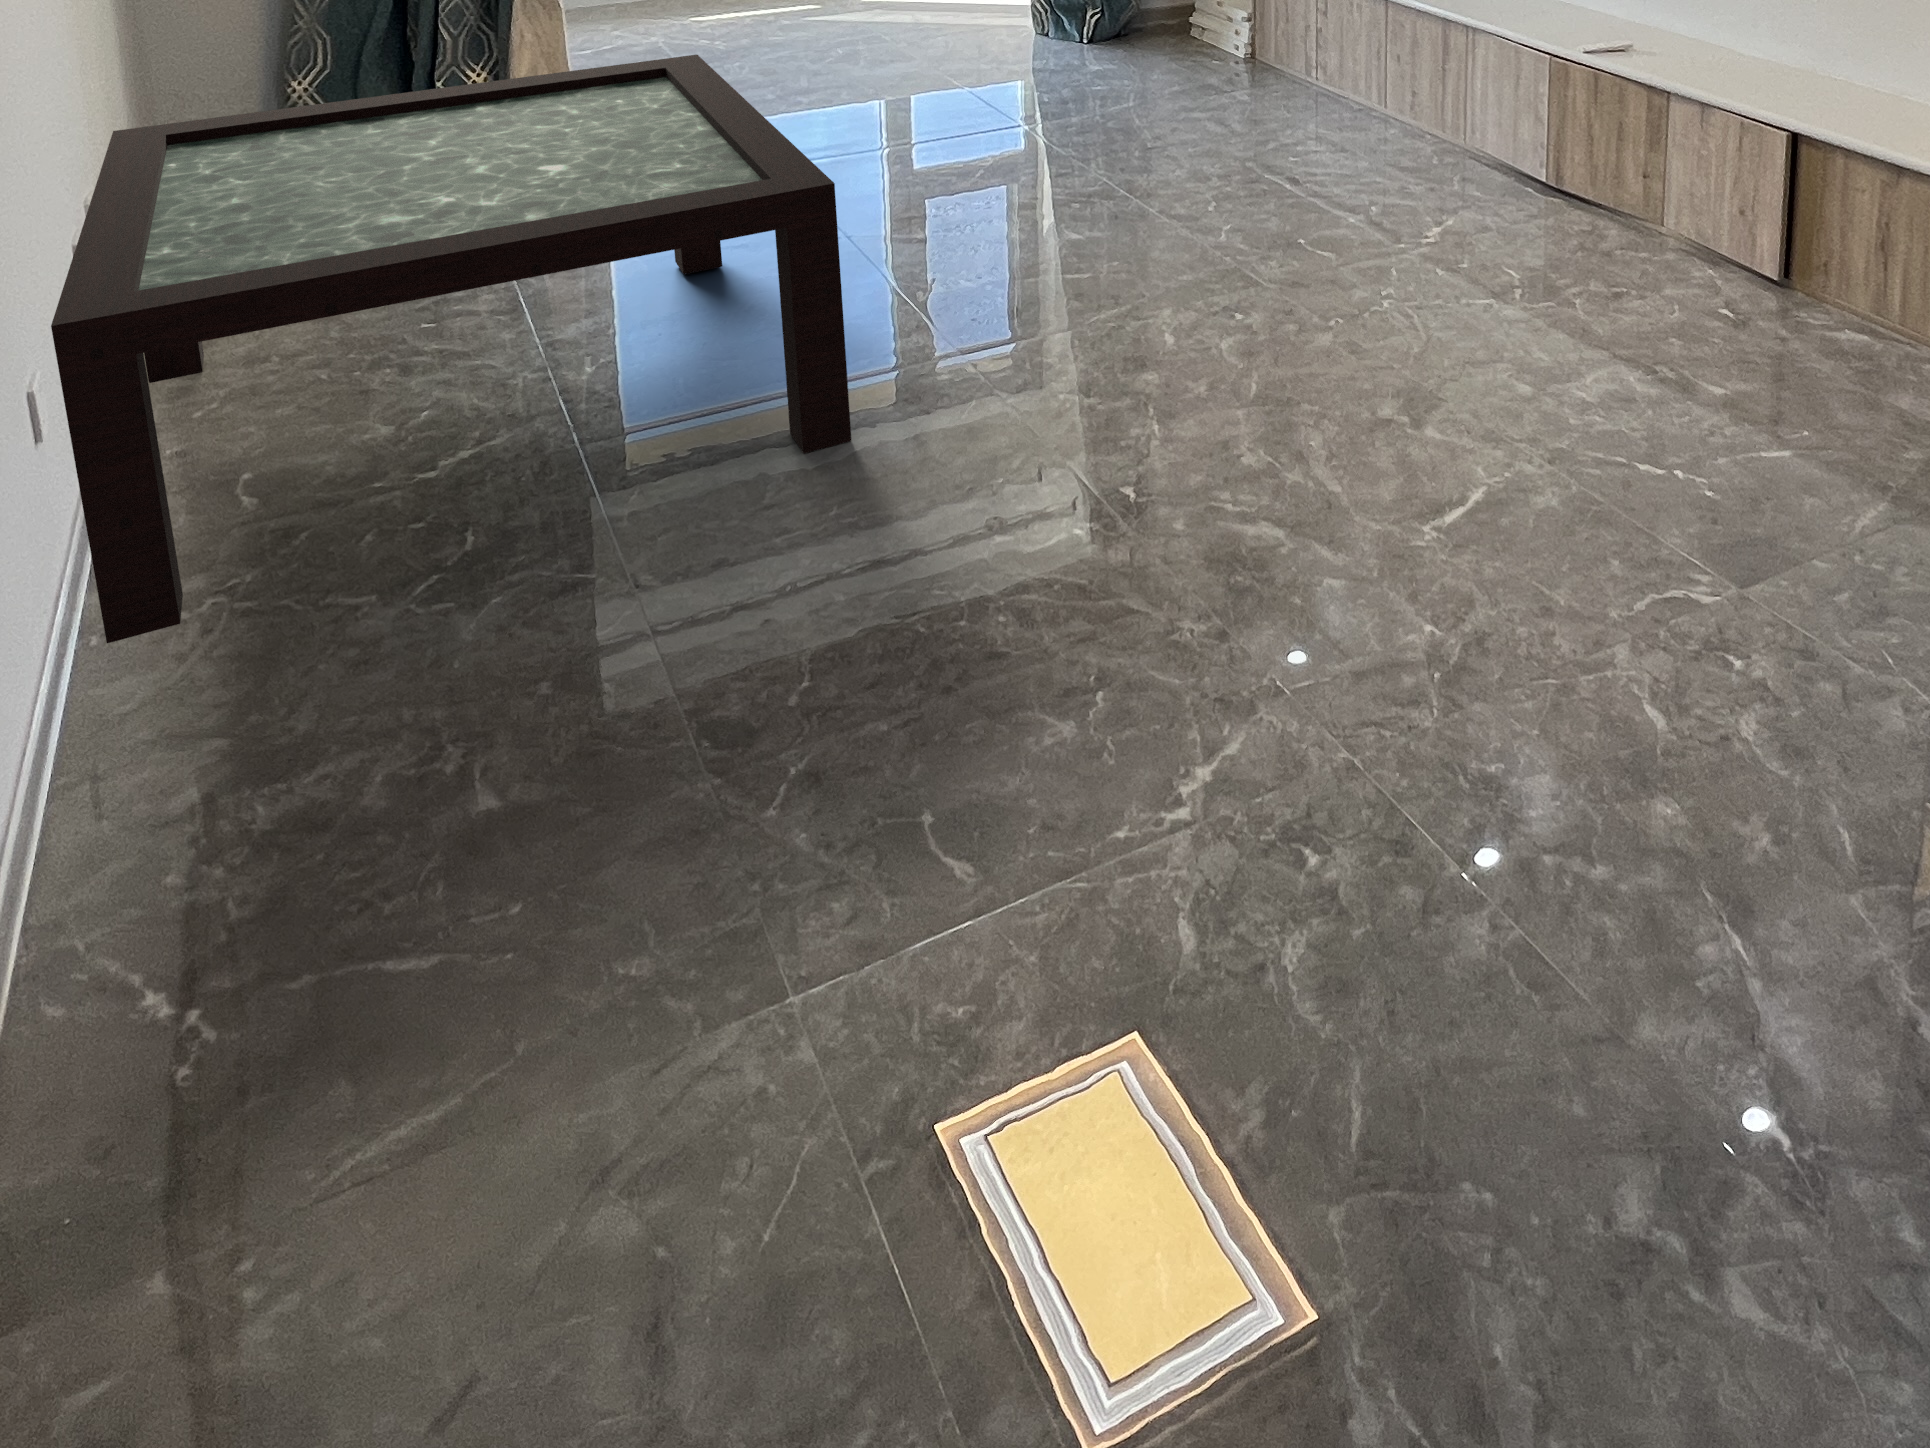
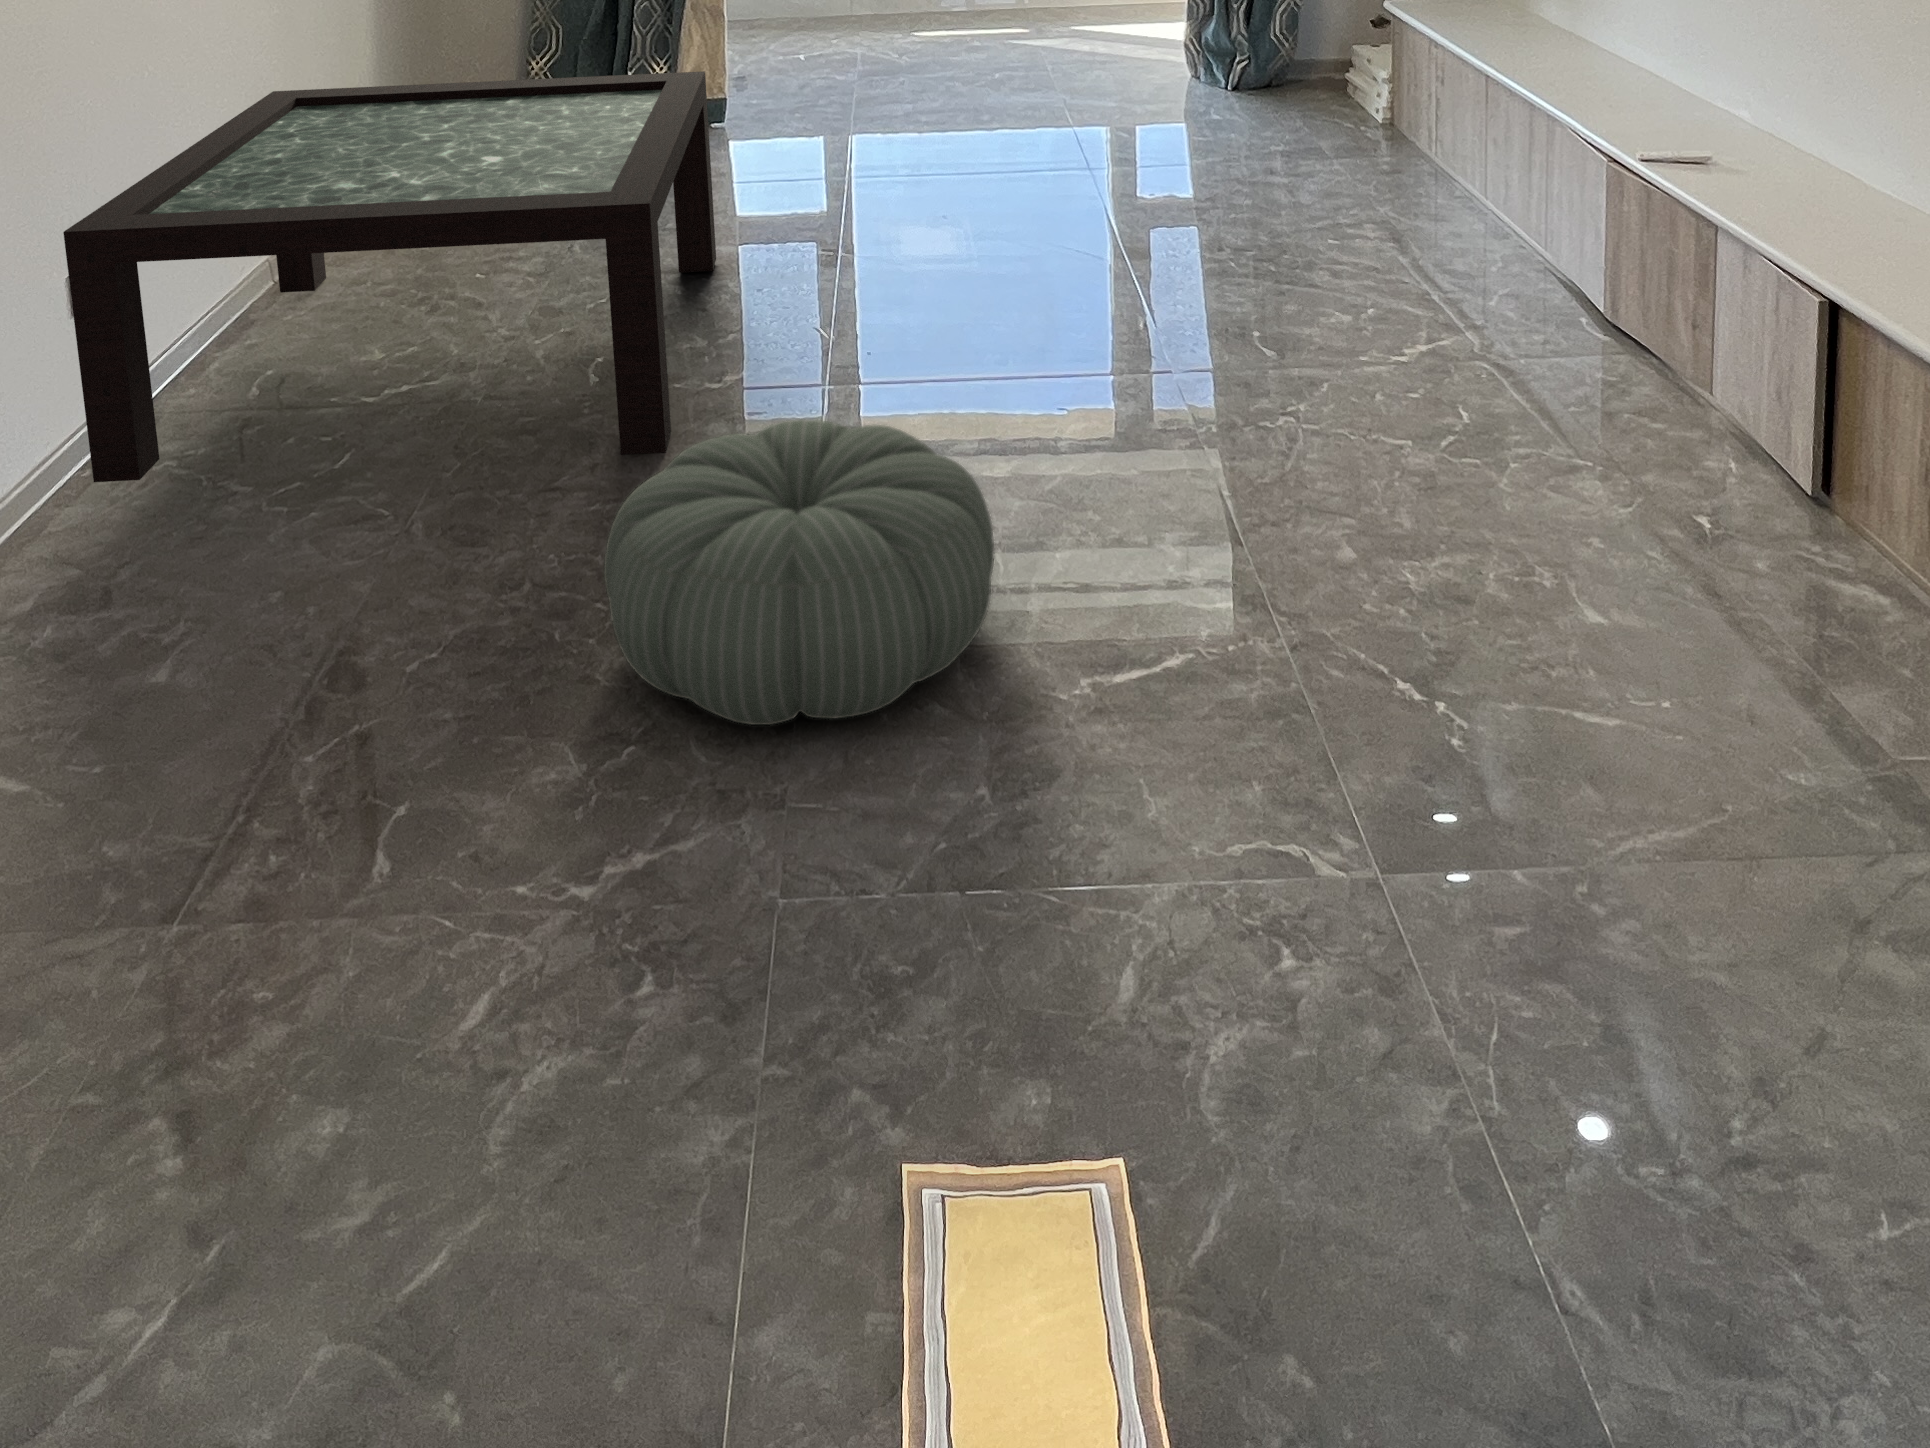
pouf: none [967,351,1345,639] -> present [604,419,994,725]

